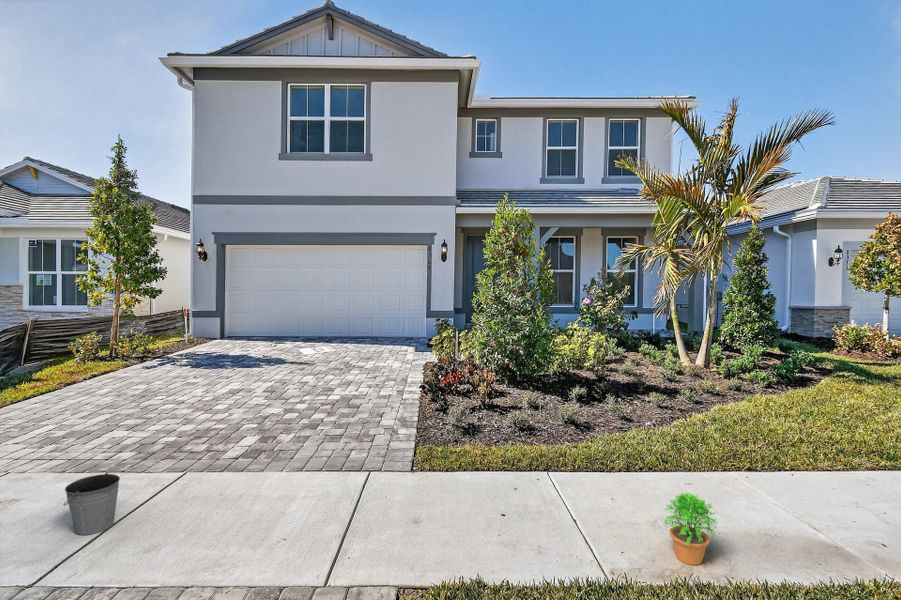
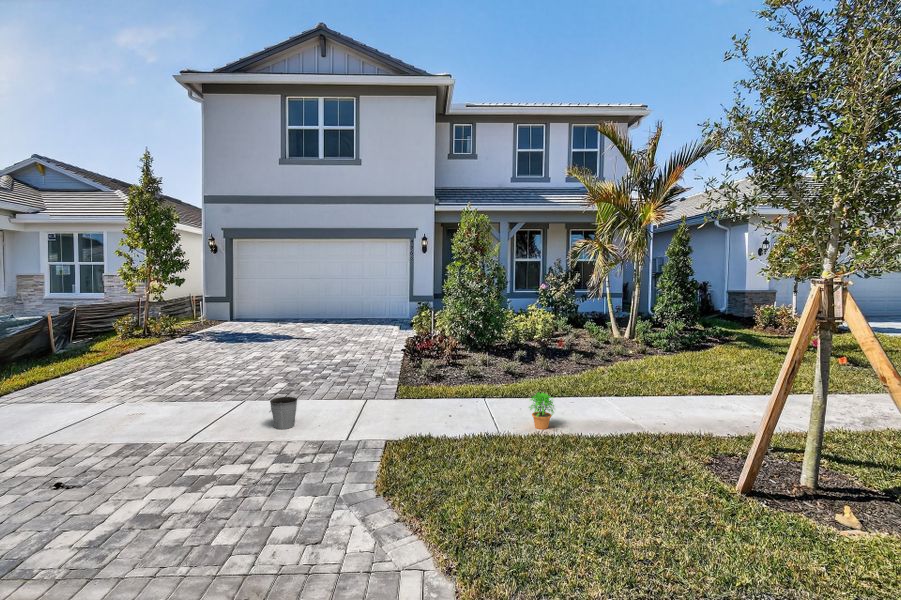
bucket: present [63,472,120,535] -> present [270,396,297,429]

